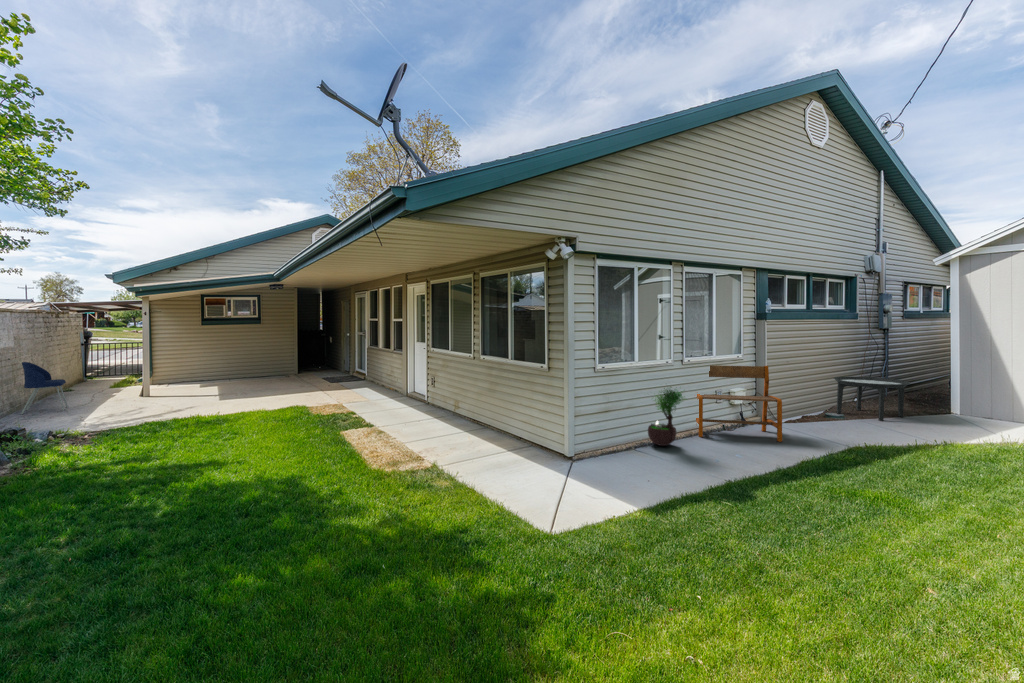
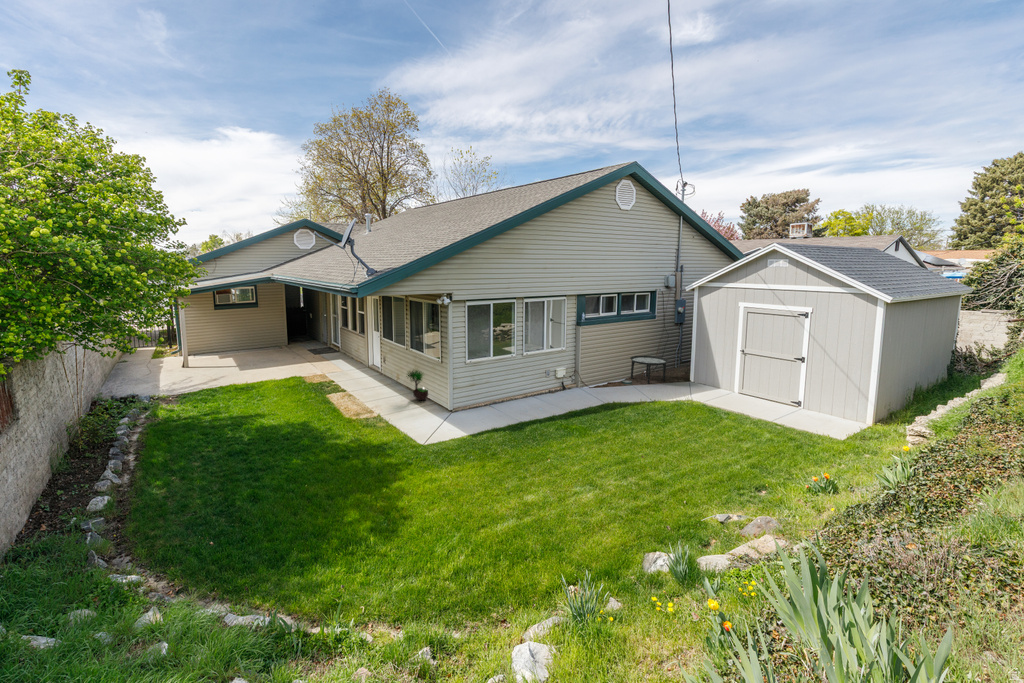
chair: present [21,362,68,414] -> none [110,349,141,384]
bench: present [696,365,782,442] -> none [532,354,575,399]
potted tree: present [648,388,682,446] -> present [408,370,428,400]

